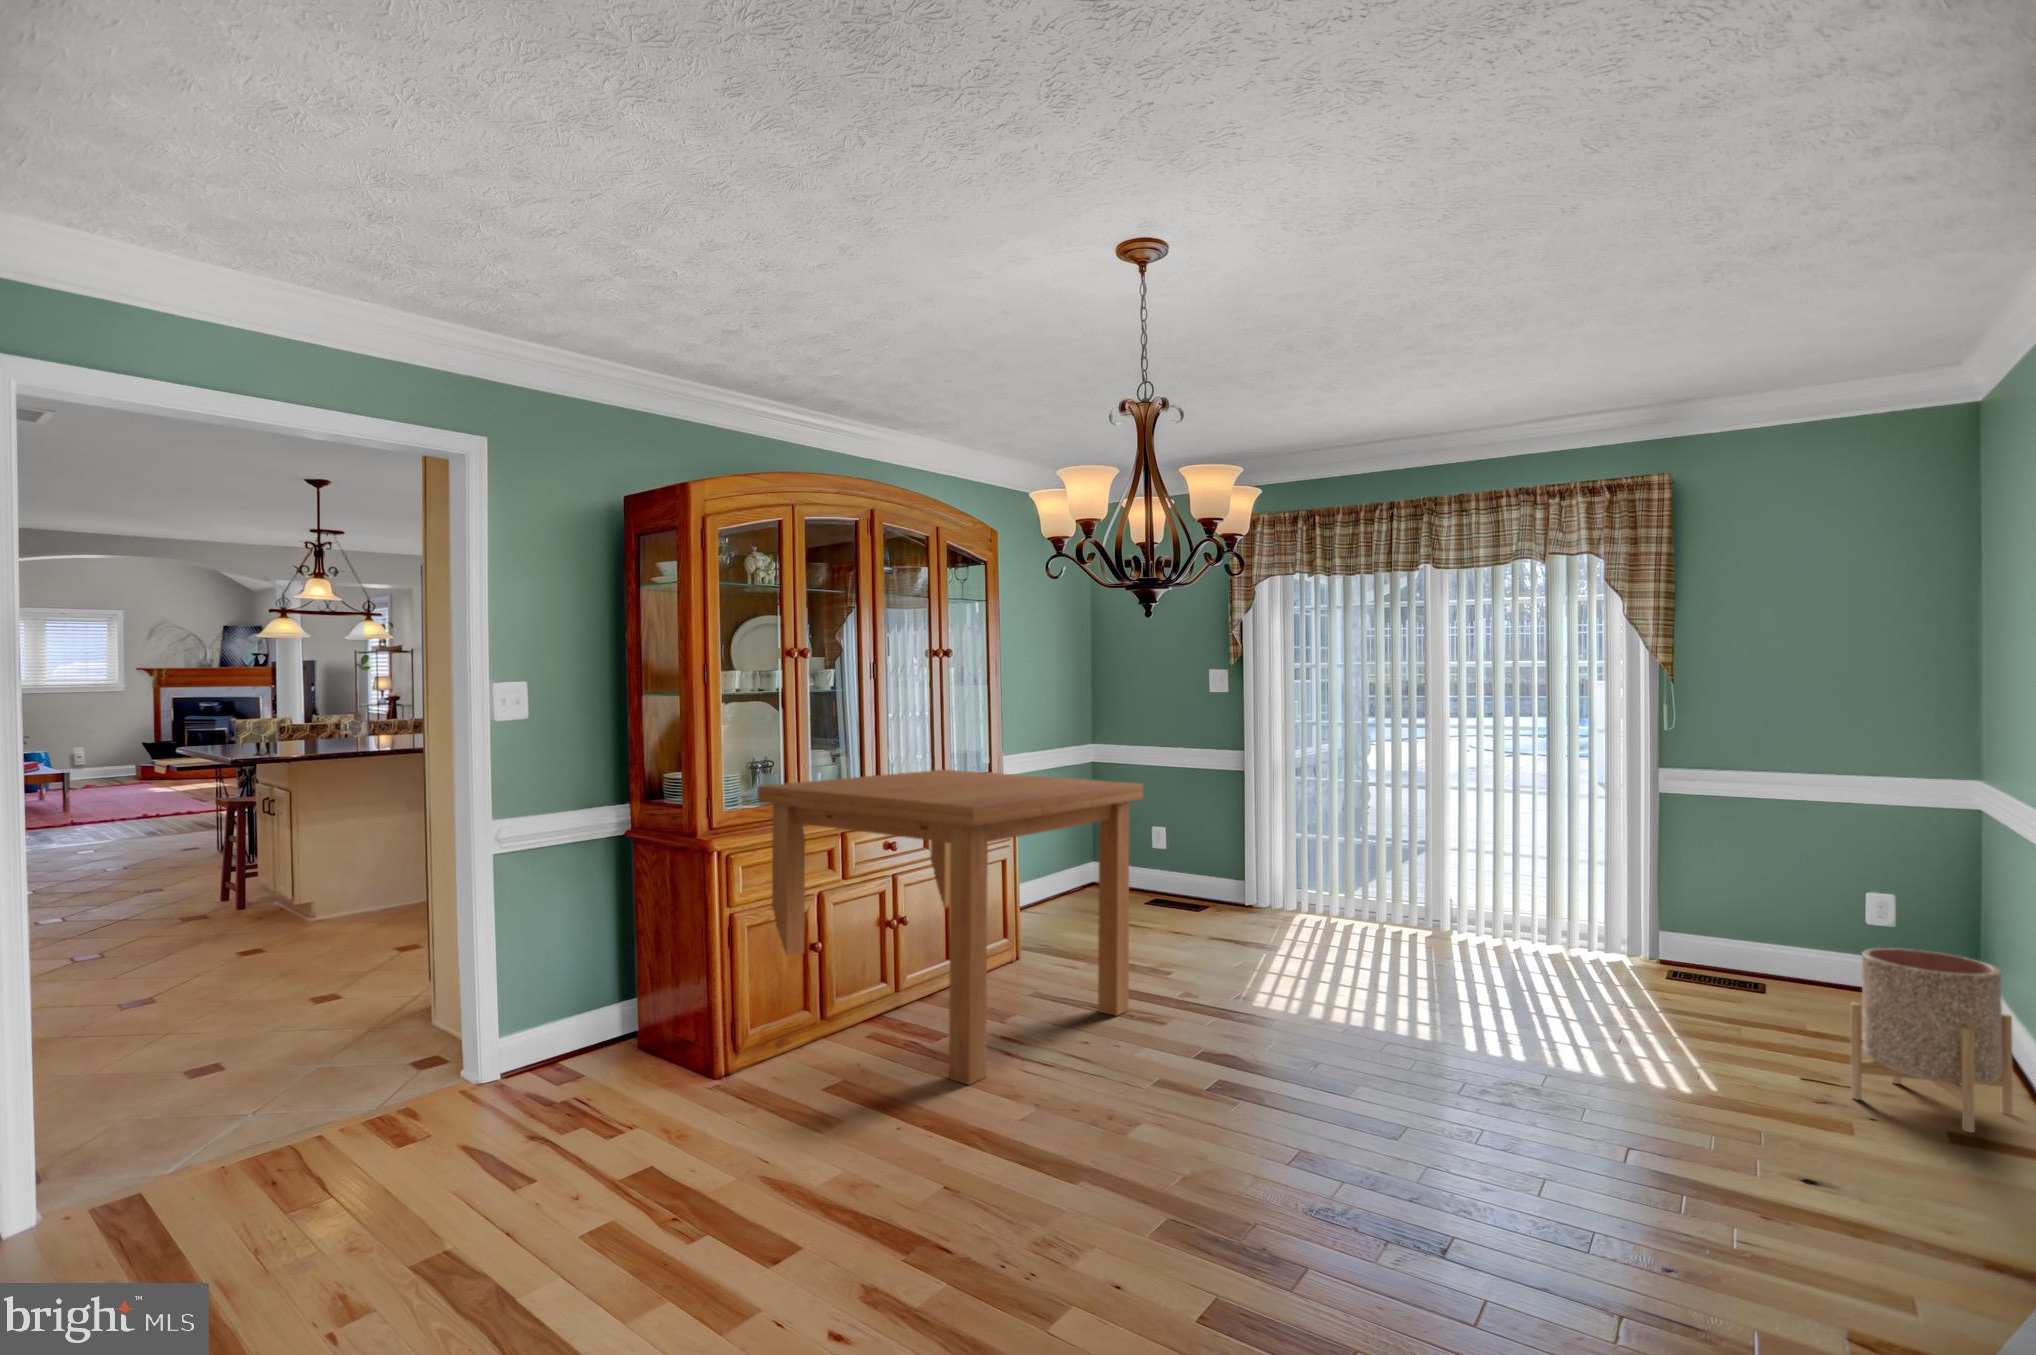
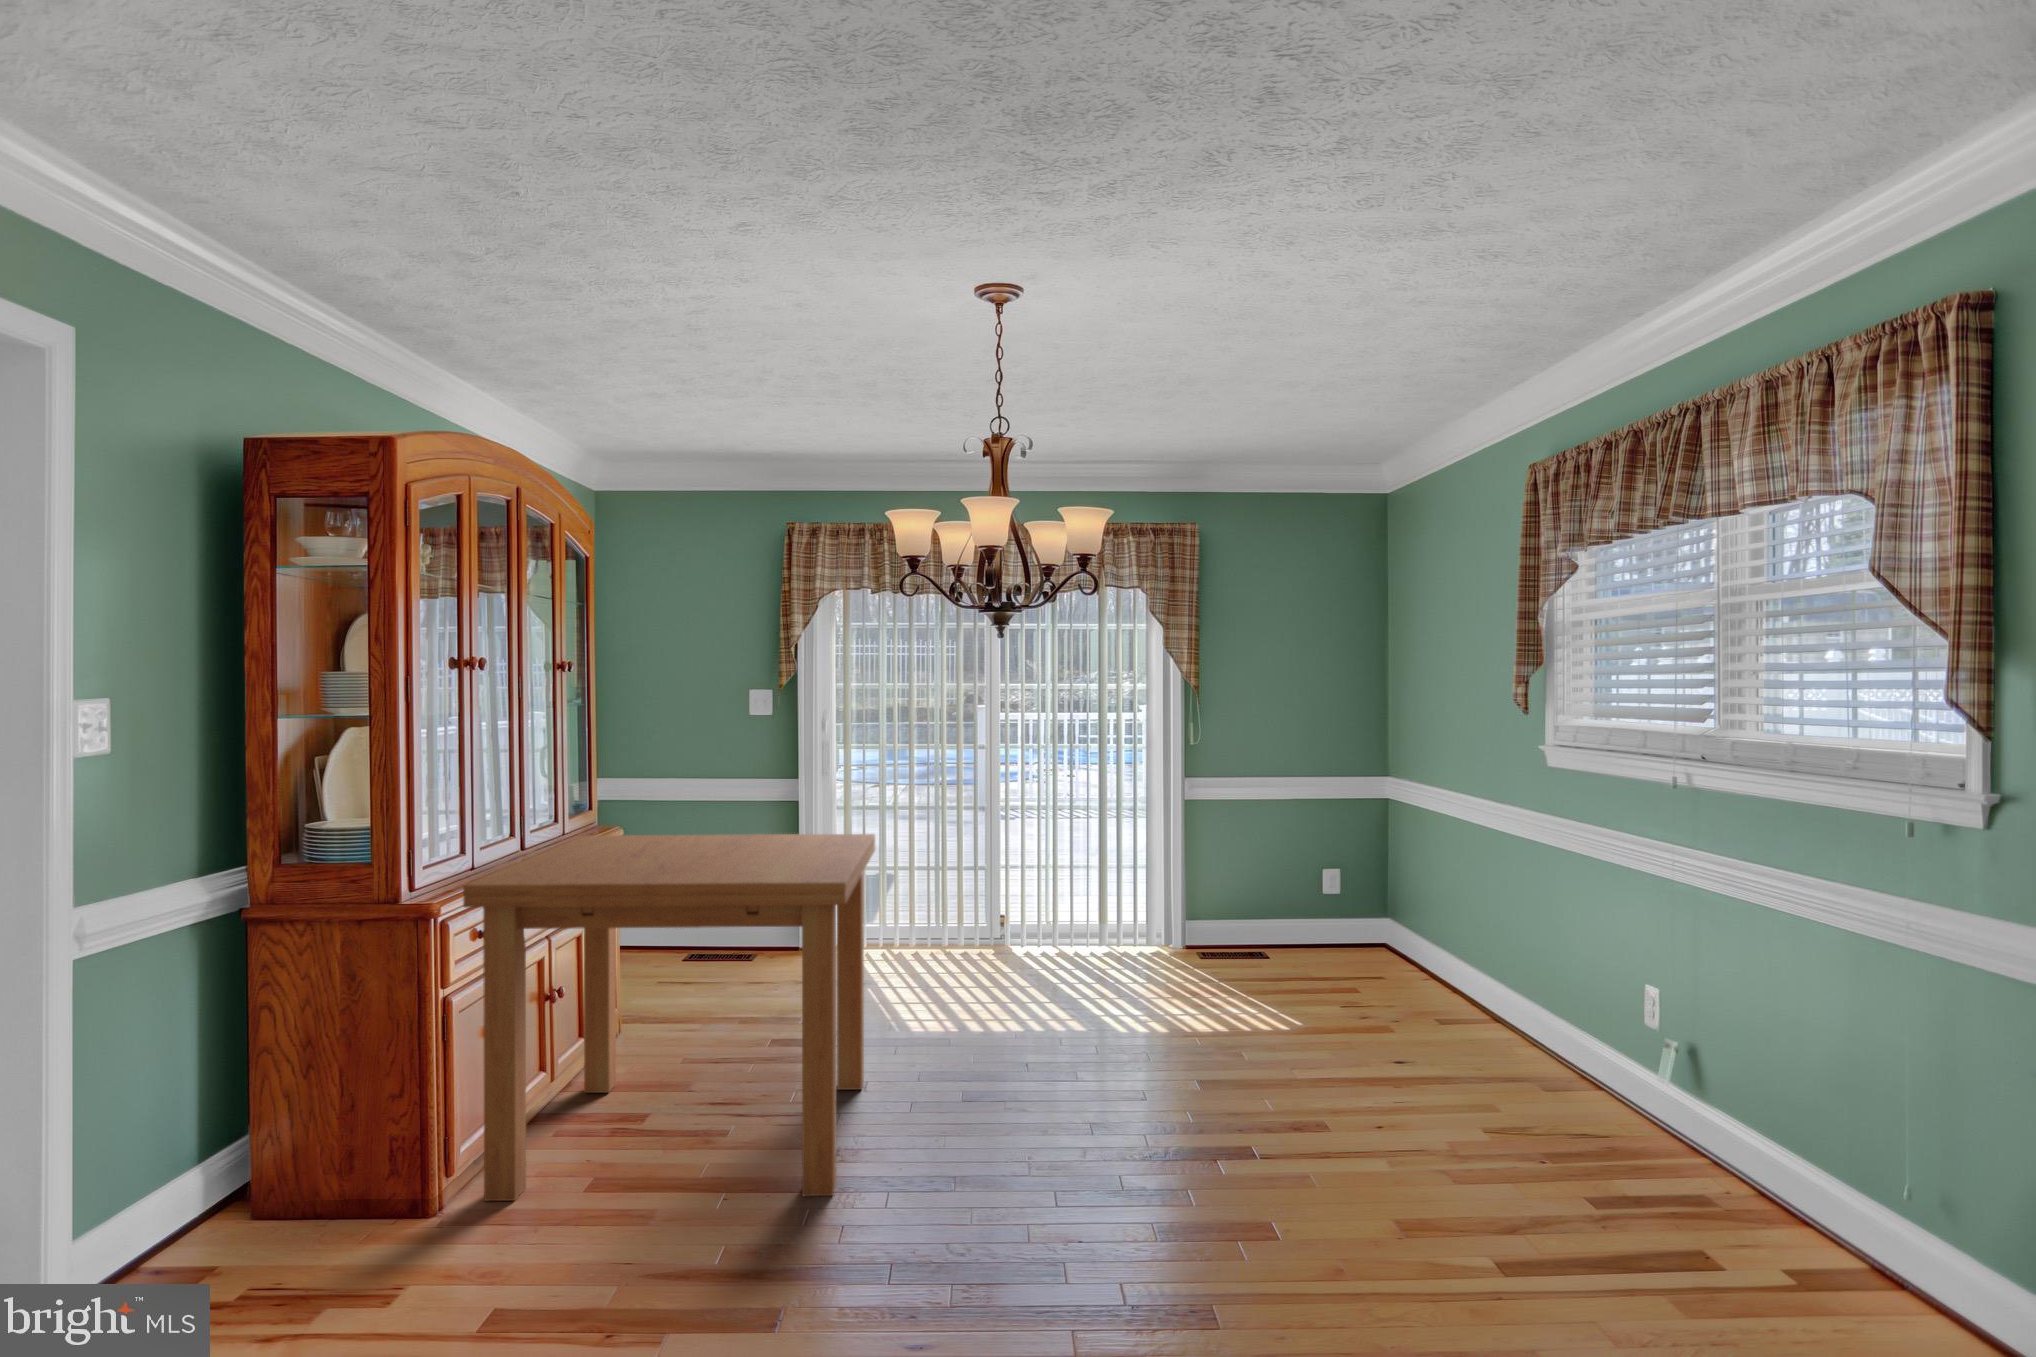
planter: present [1850,948,2013,1133] -> none [1406,907,1485,1030]

